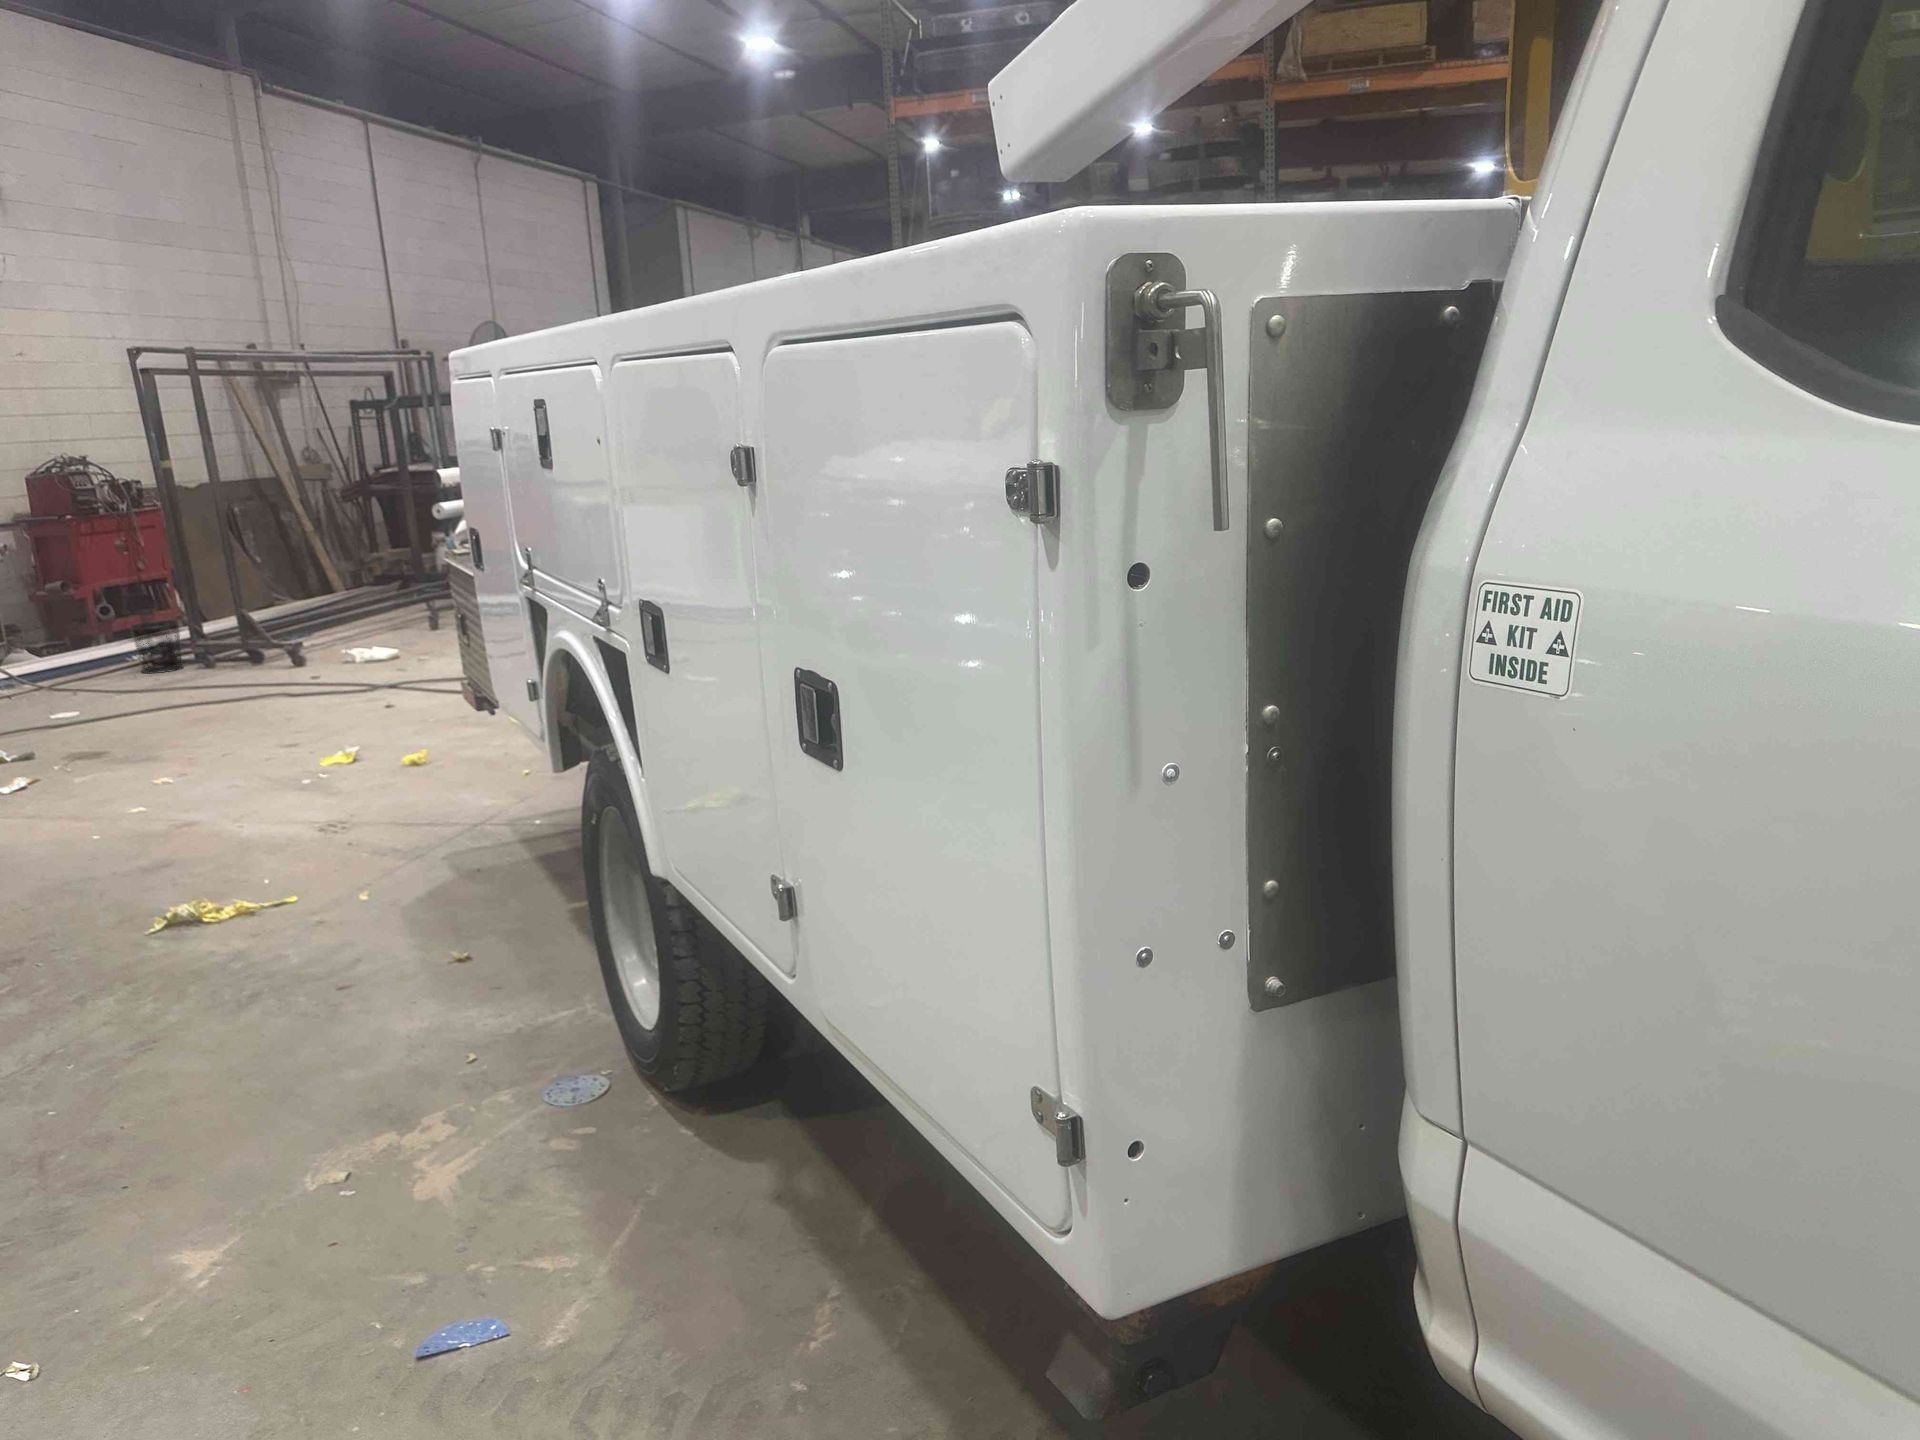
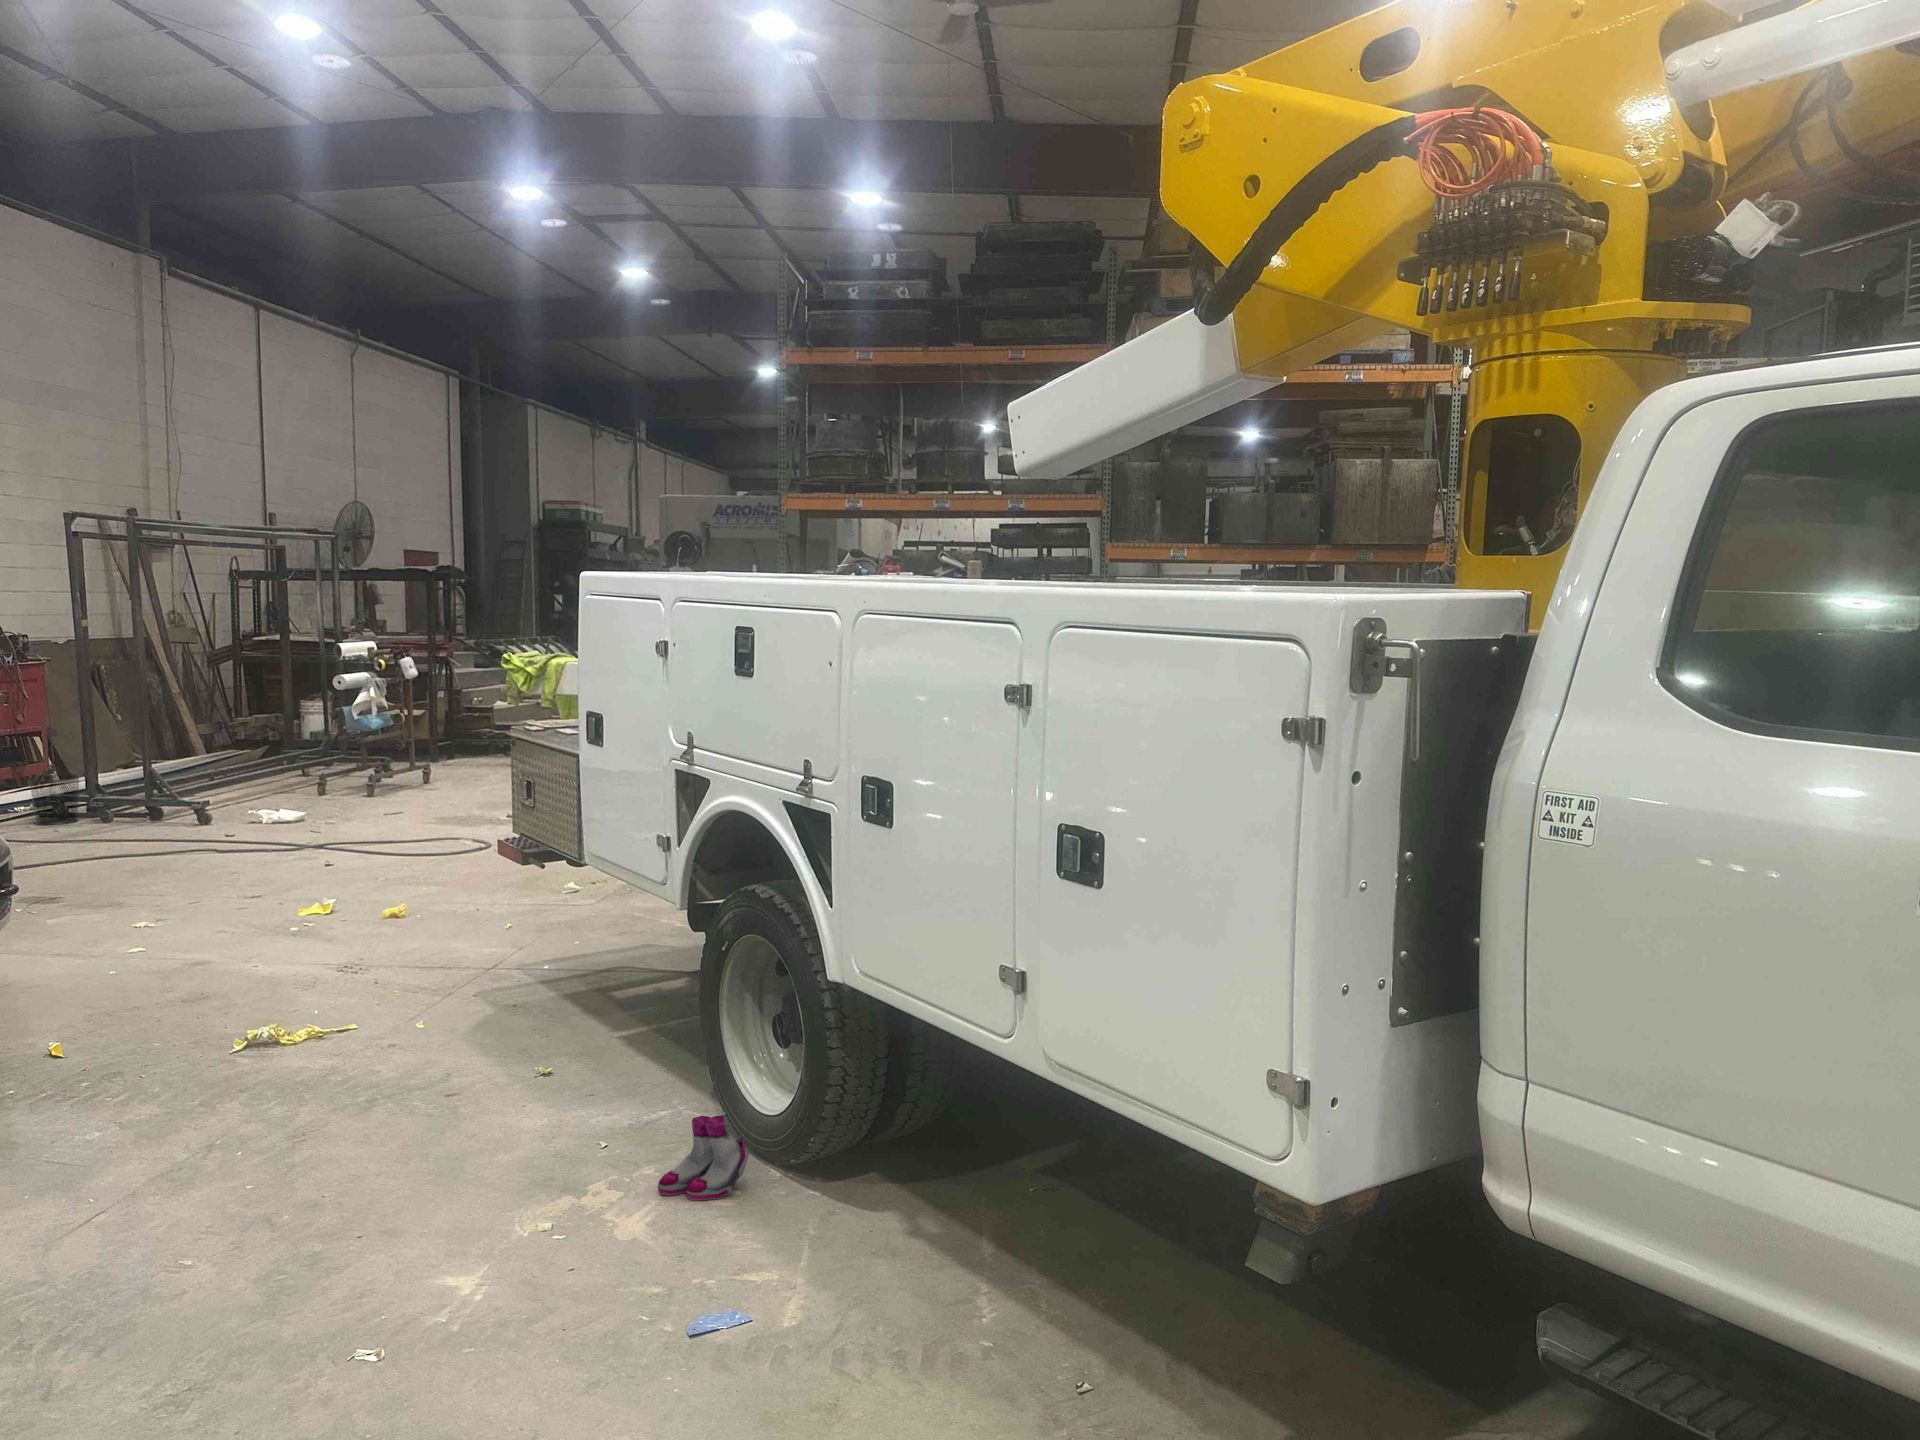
boots: none [492,1040,609,1148] -> present [658,1116,749,1200]

